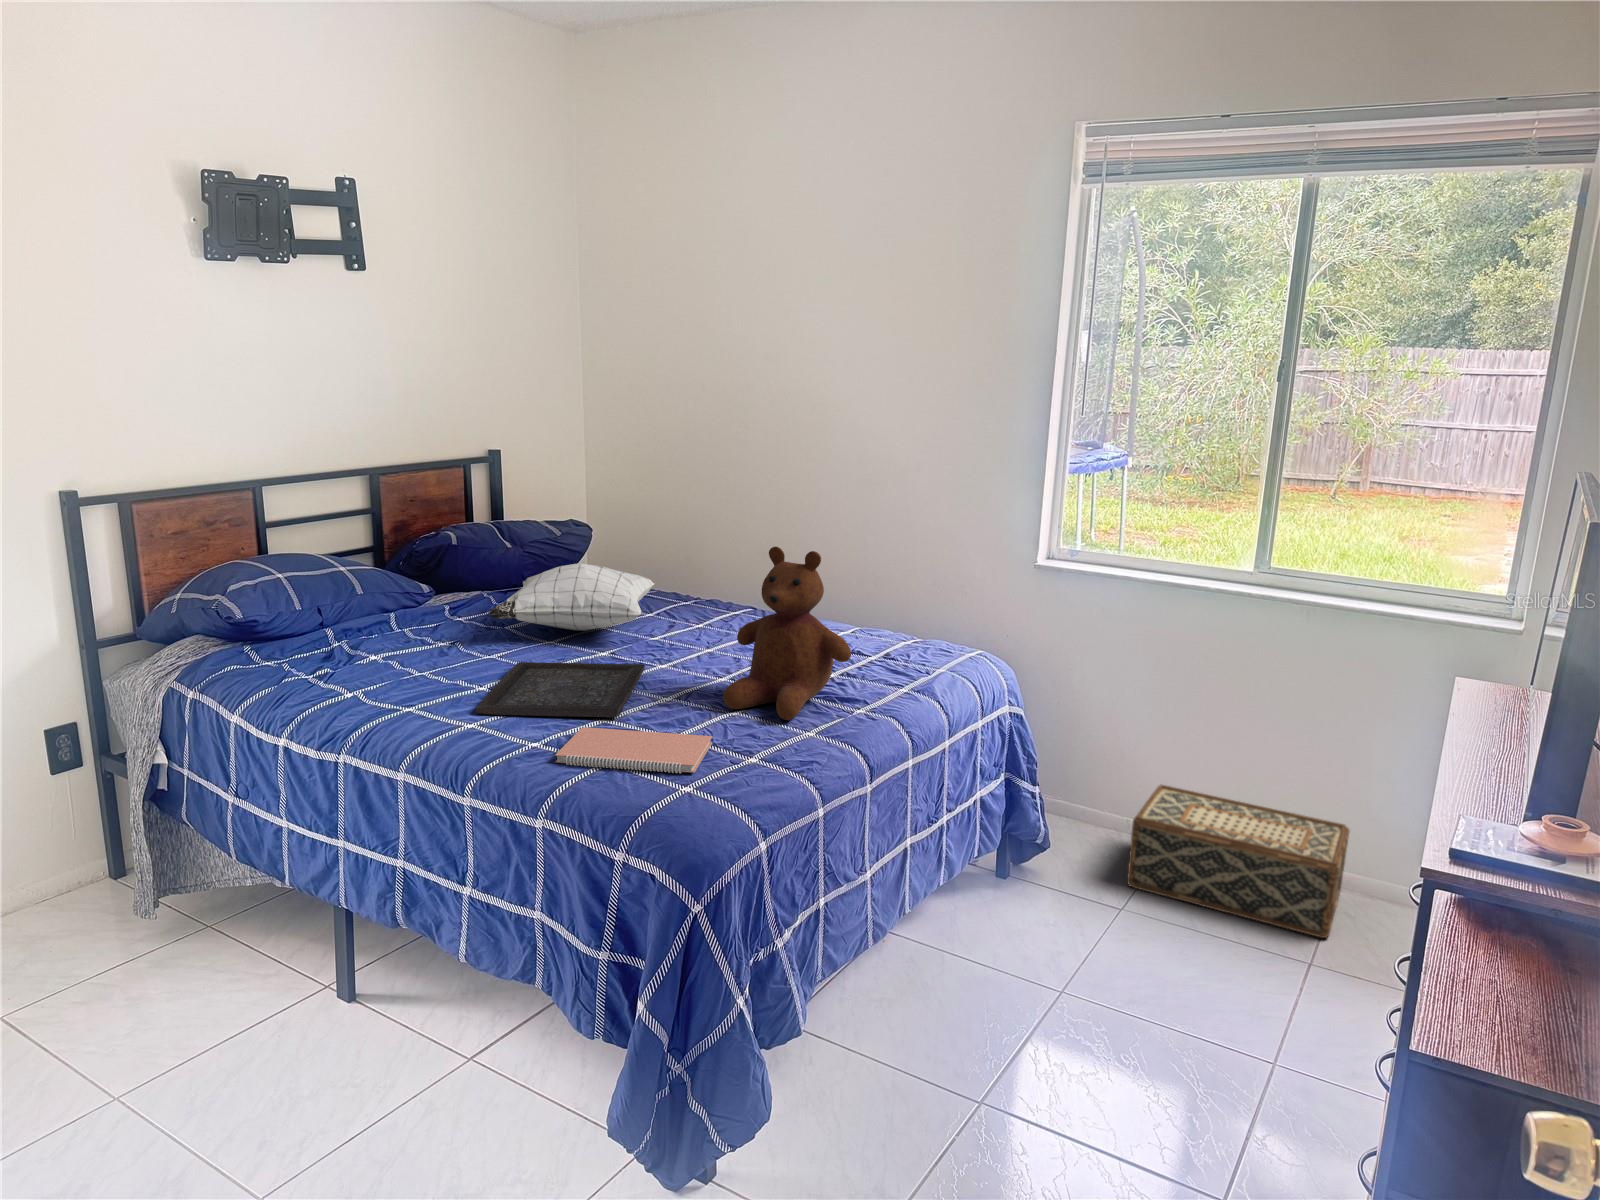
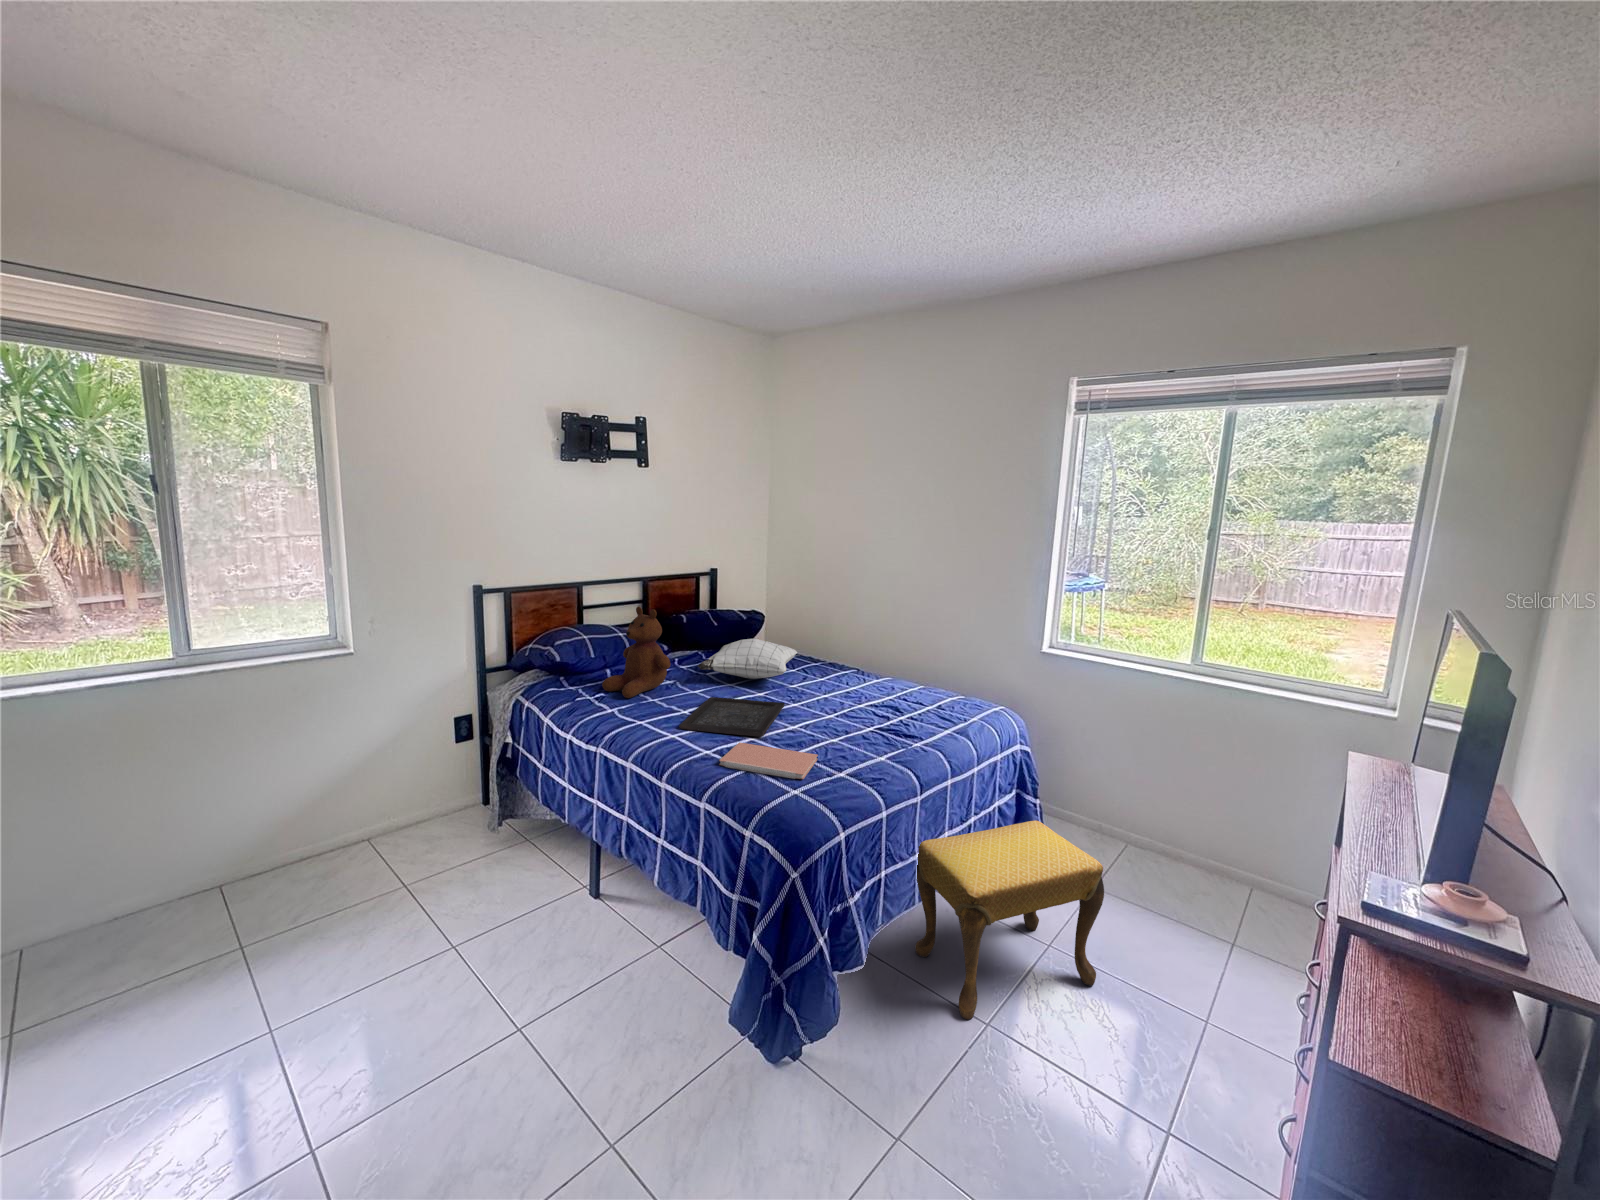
teddy bear: present [723,547,851,720] -> present [602,606,671,698]
woven basket: present [1127,785,1349,938] -> none [1096,803,1261,928]
footstool: none [869,812,1137,1096] -> present [915,820,1104,1019]

